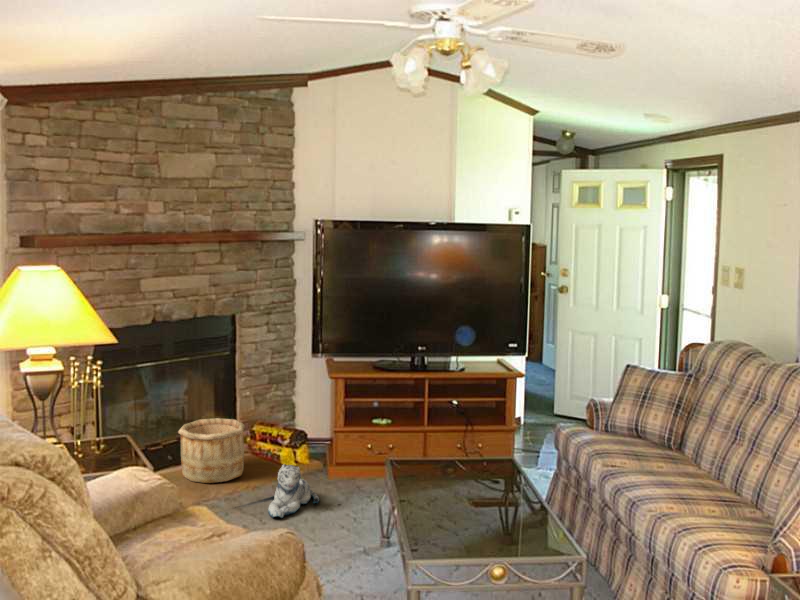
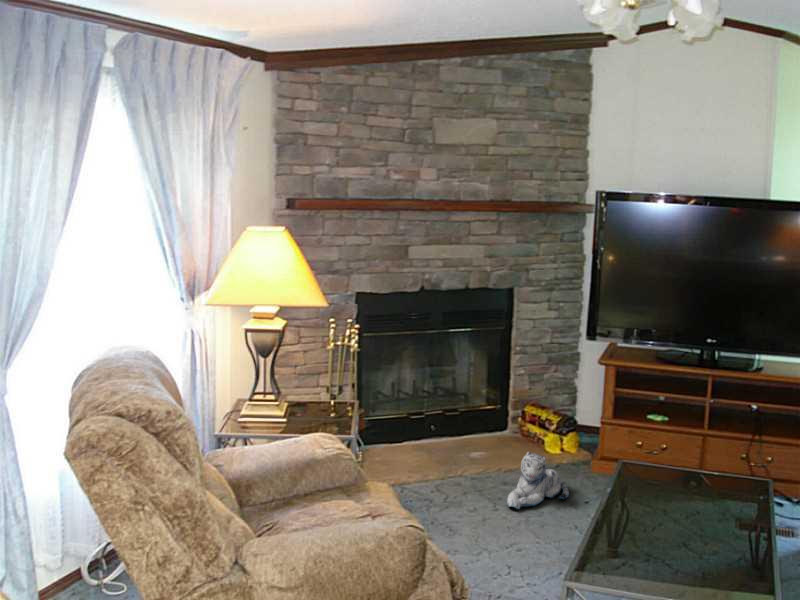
wooden bucket: present [178,418,245,483] -> none [439,393,507,459]

